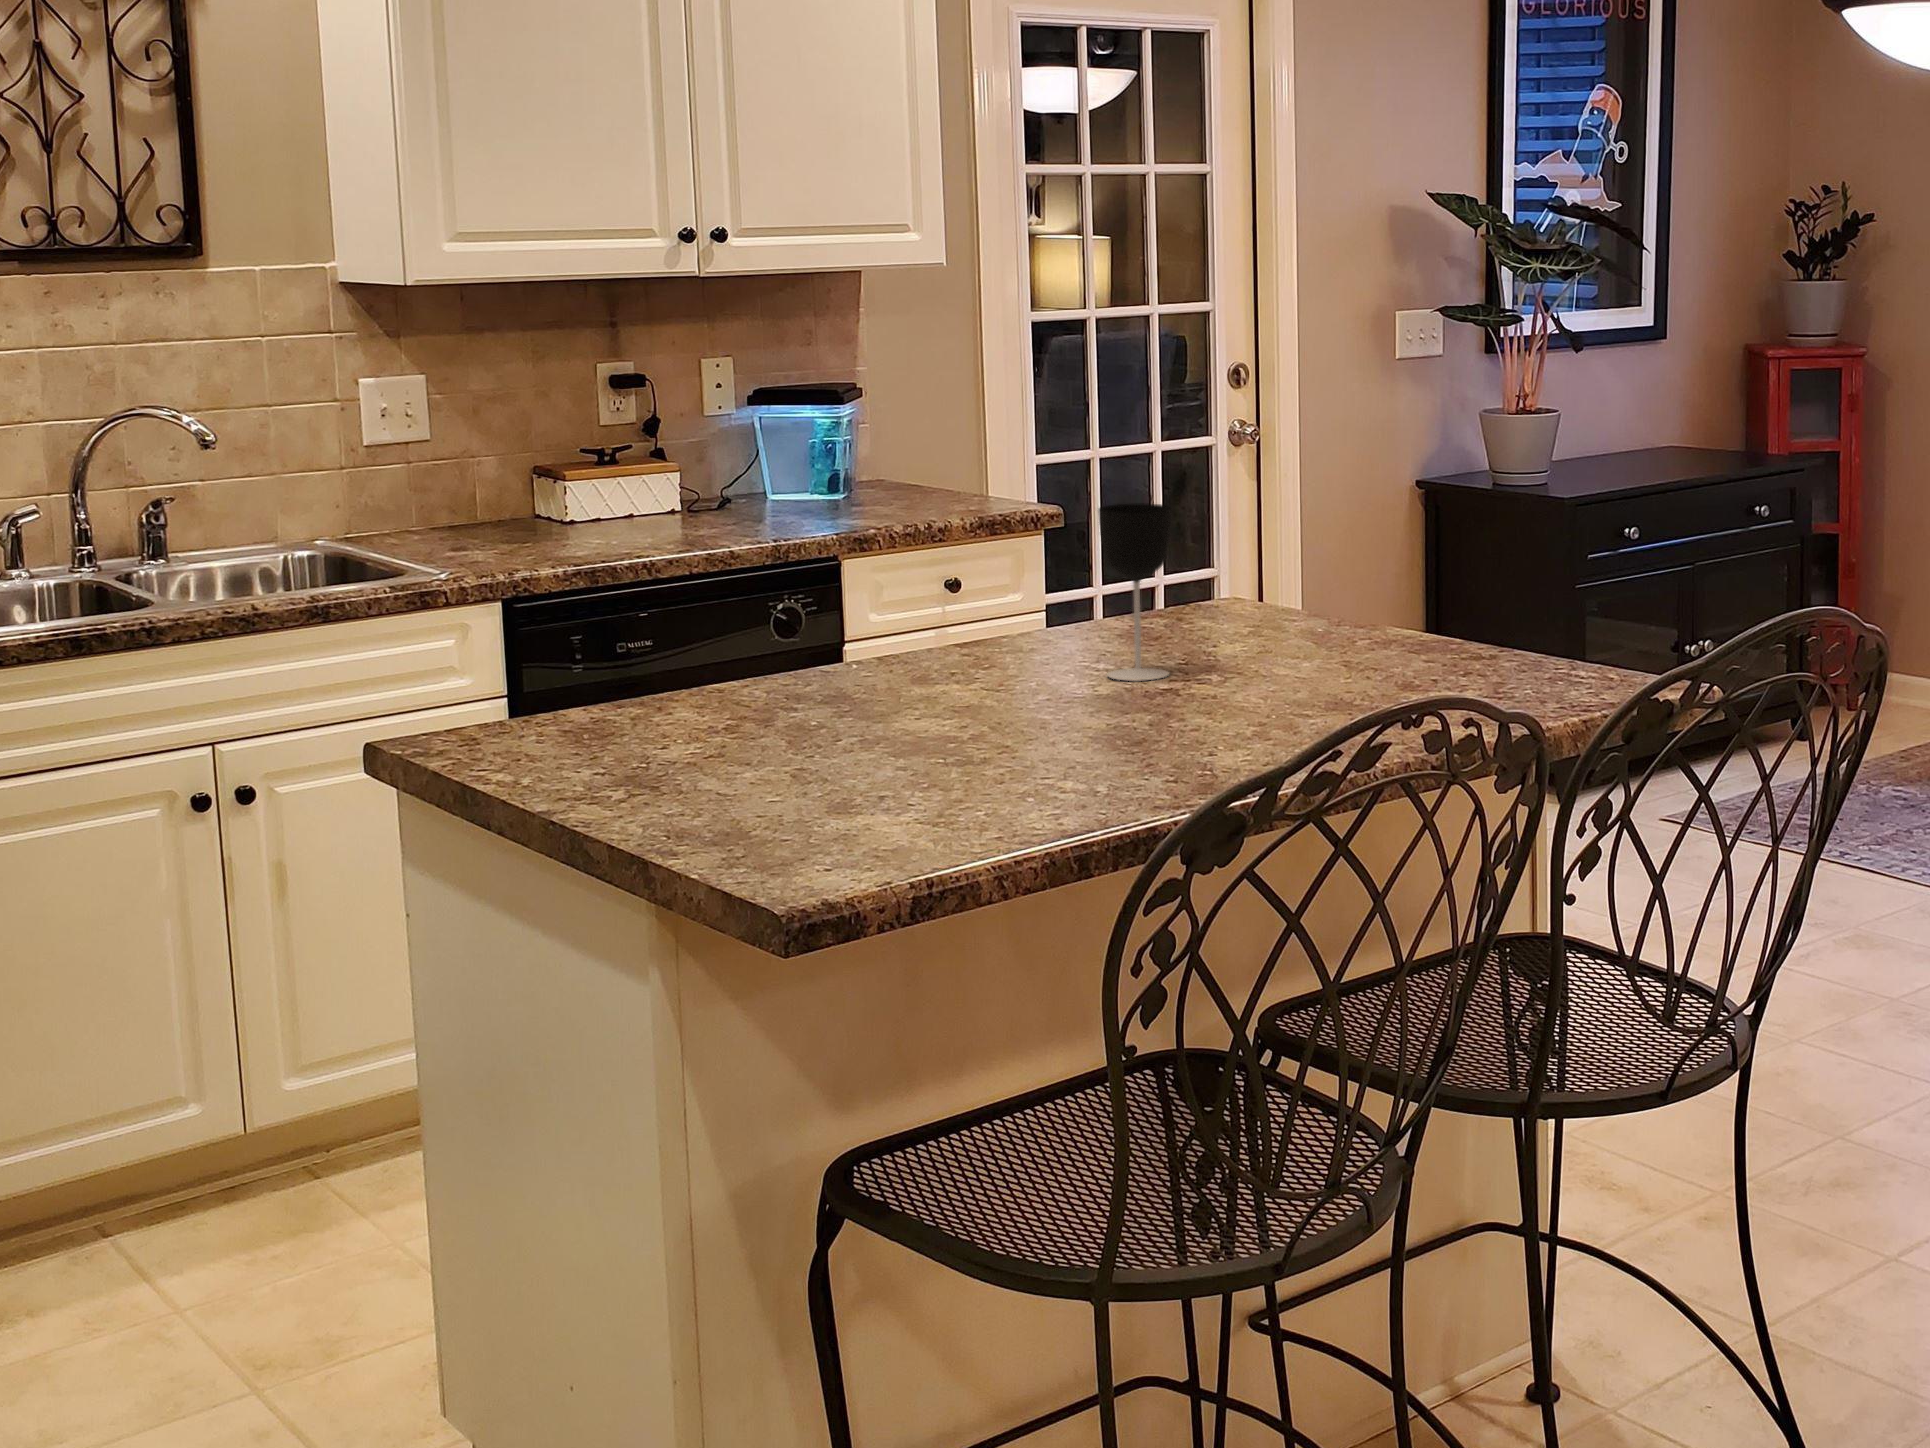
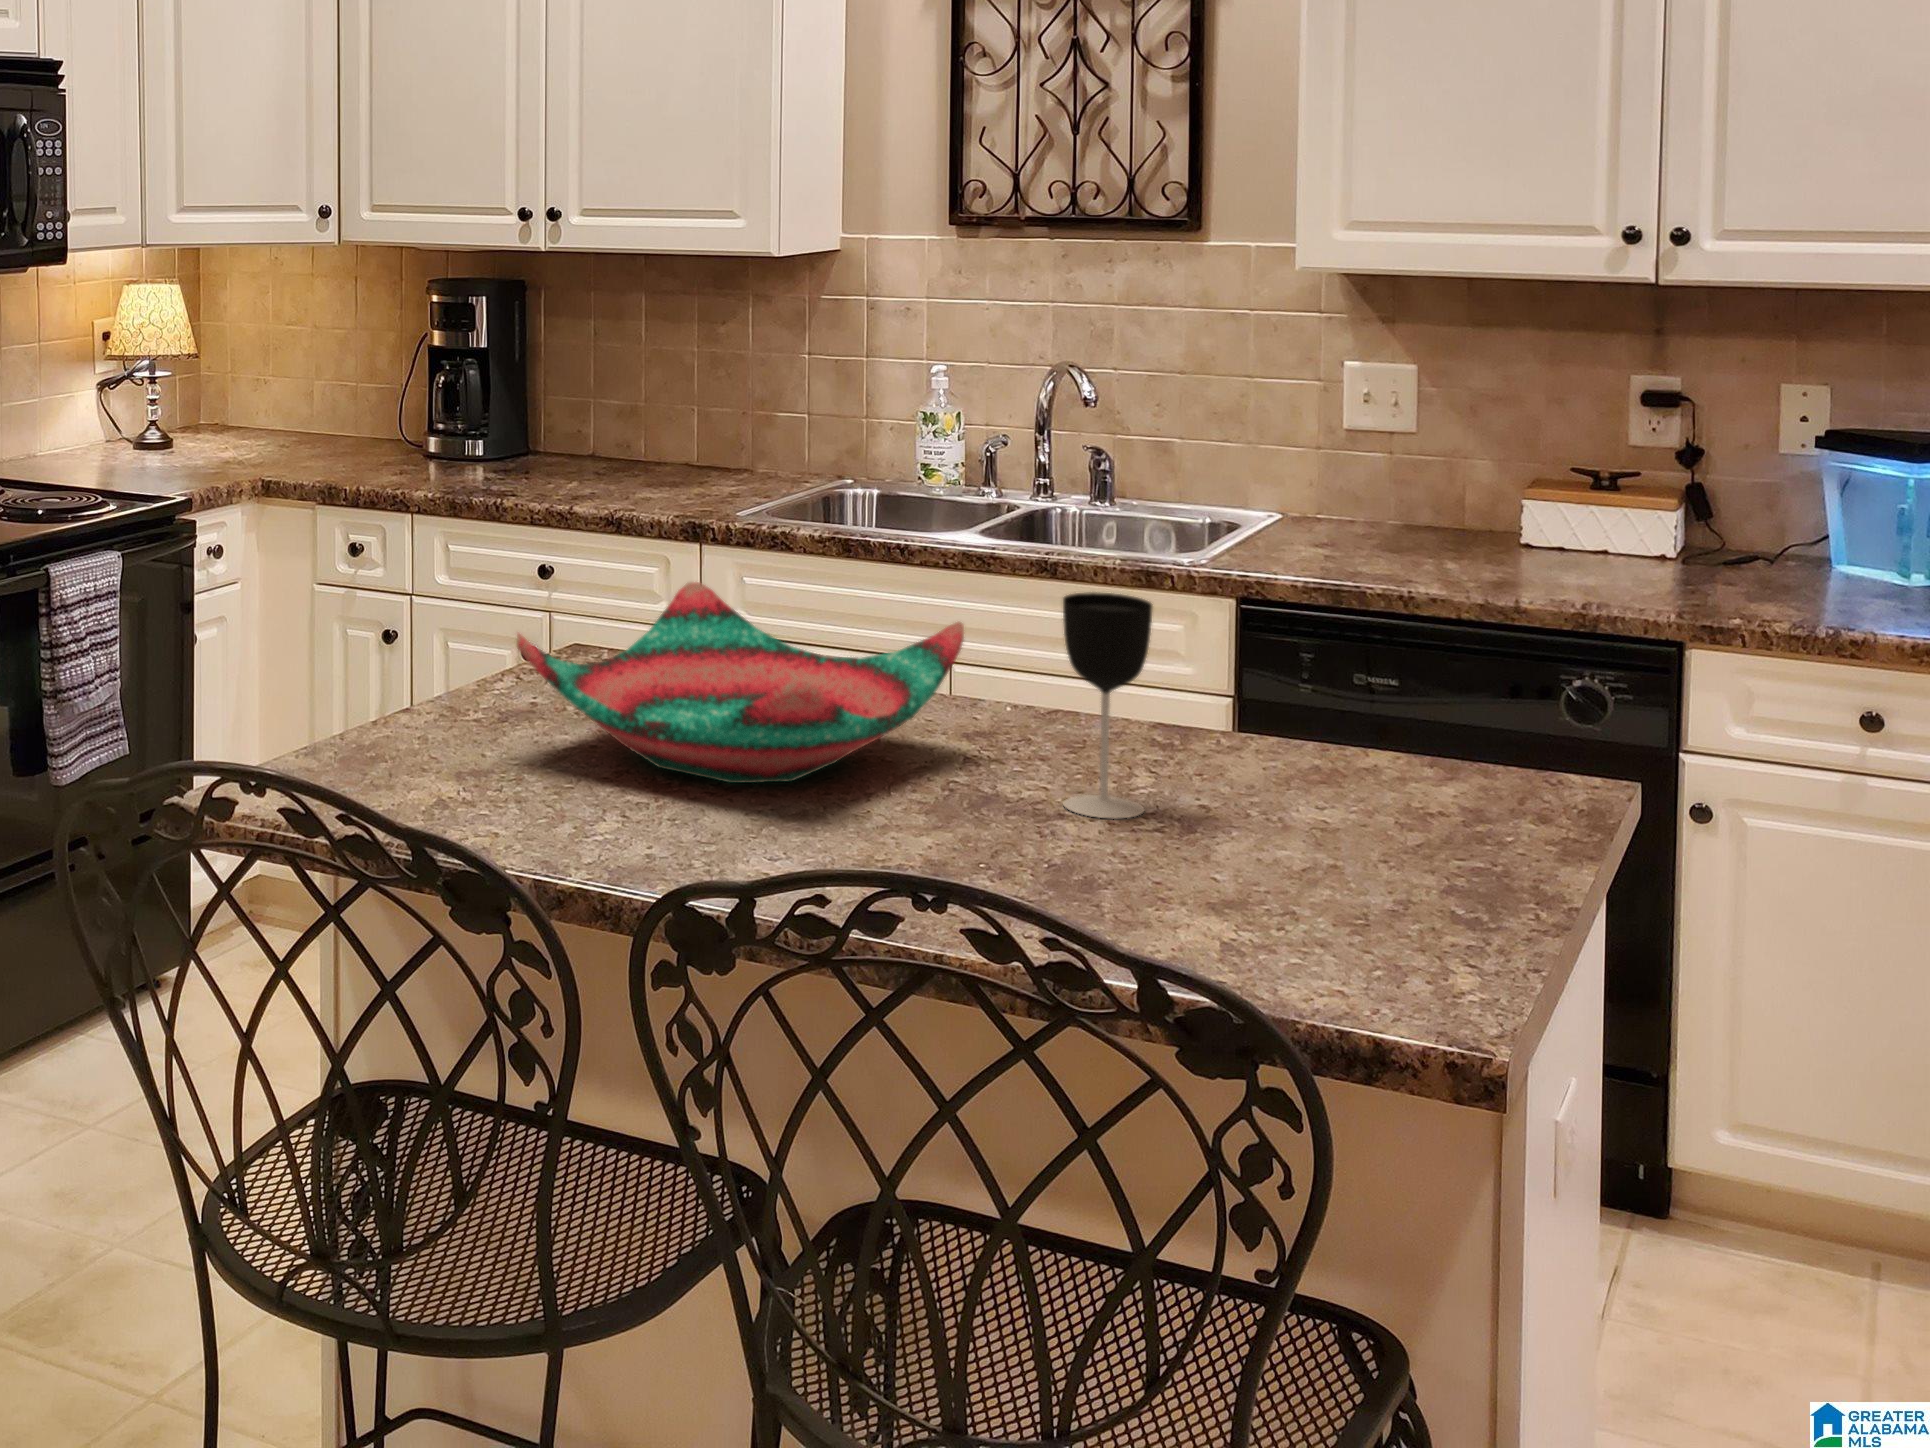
decorative bowl: none [672,568,1086,746] -> present [517,582,964,783]

